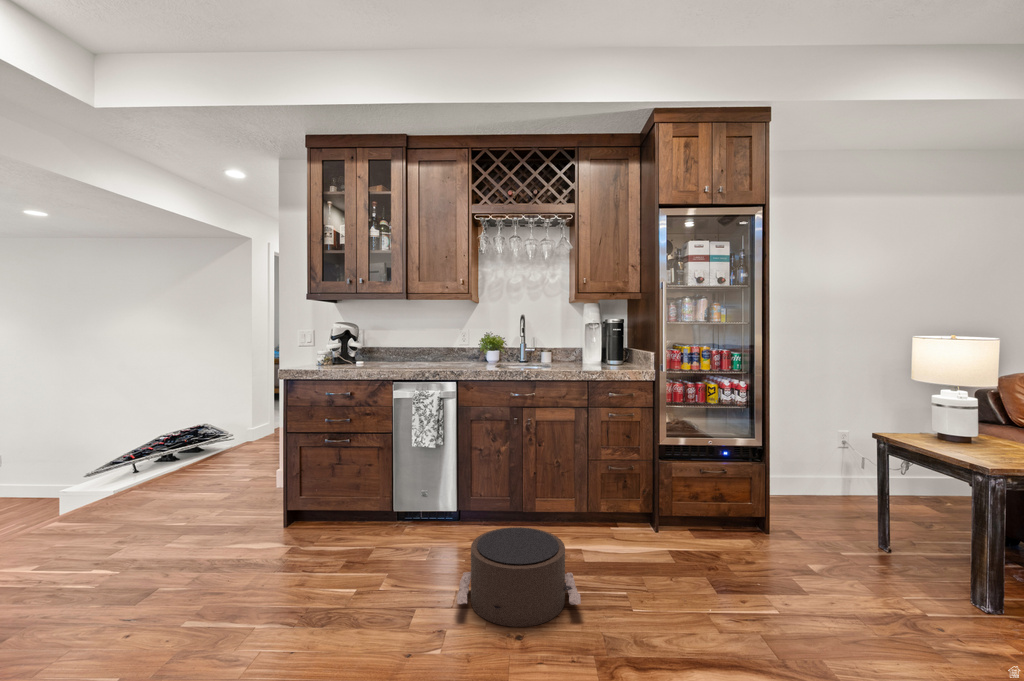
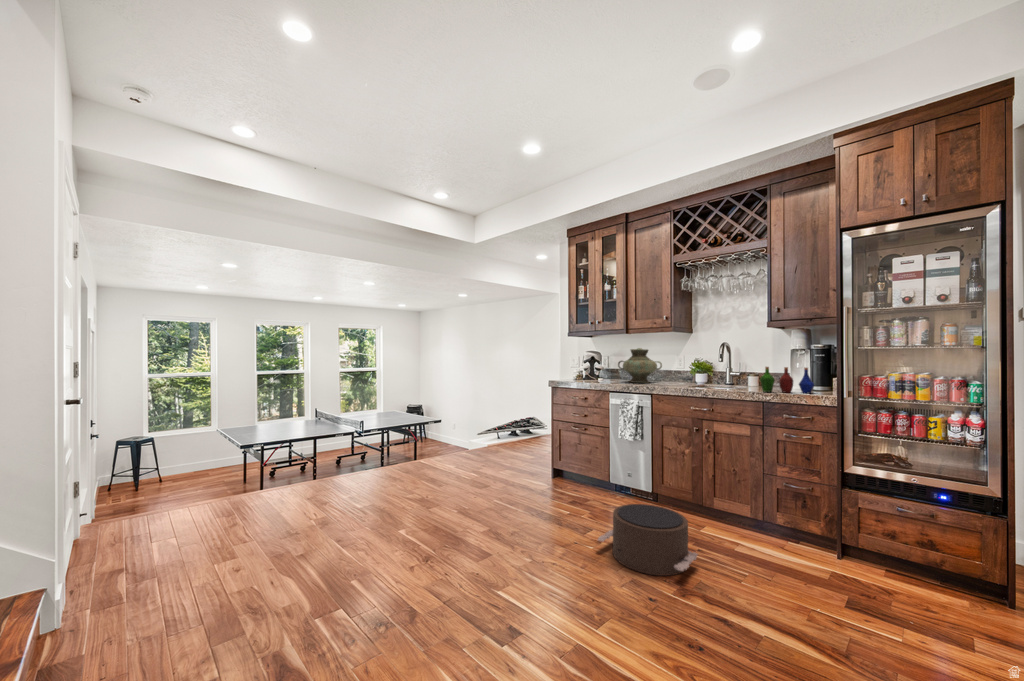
vase: none [400,321,454,367] -> present [618,348,662,383]
bottle: none [581,343,624,370] -> present [760,367,814,393]

